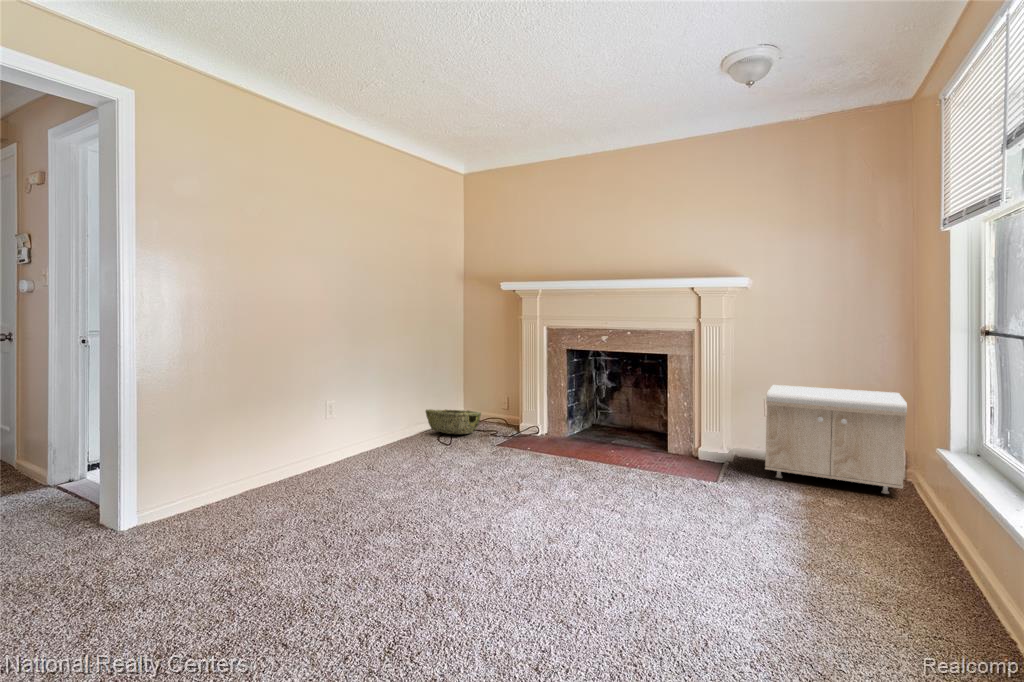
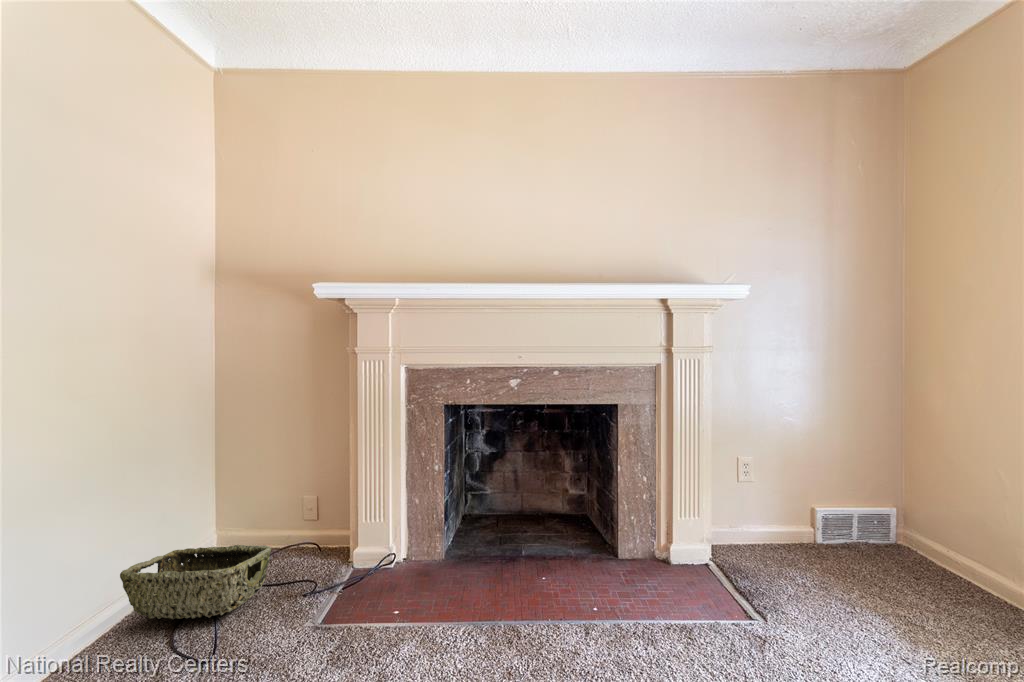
storage bench: present [765,385,907,494] -> none [752,438,973,583]

